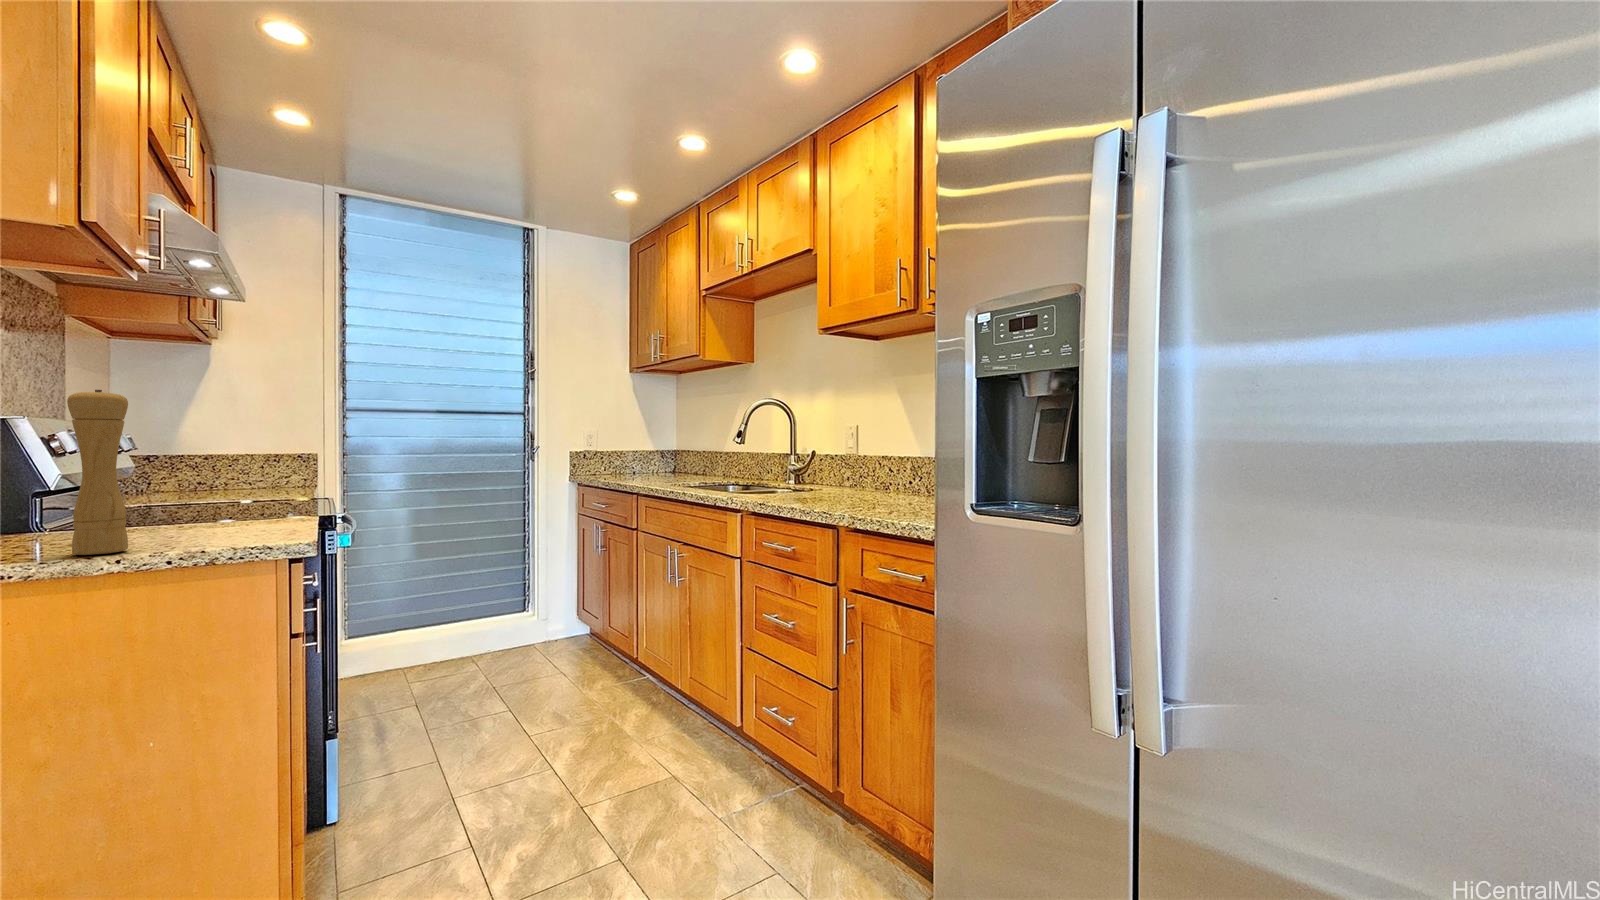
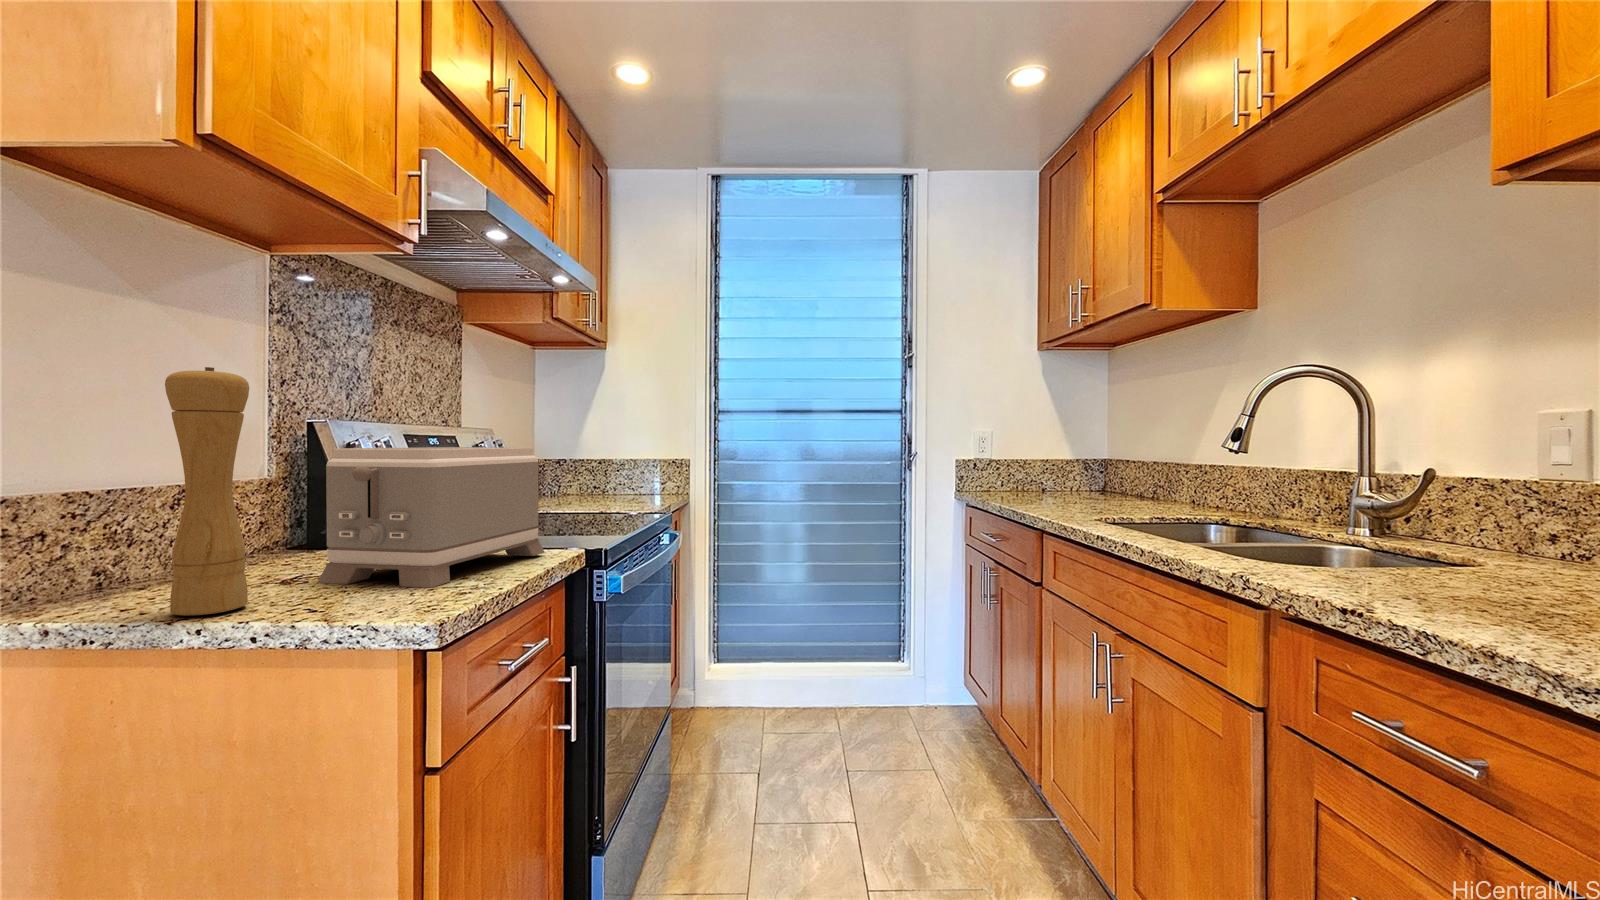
toaster: none [127,443,285,542] -> present [317,447,545,588]

